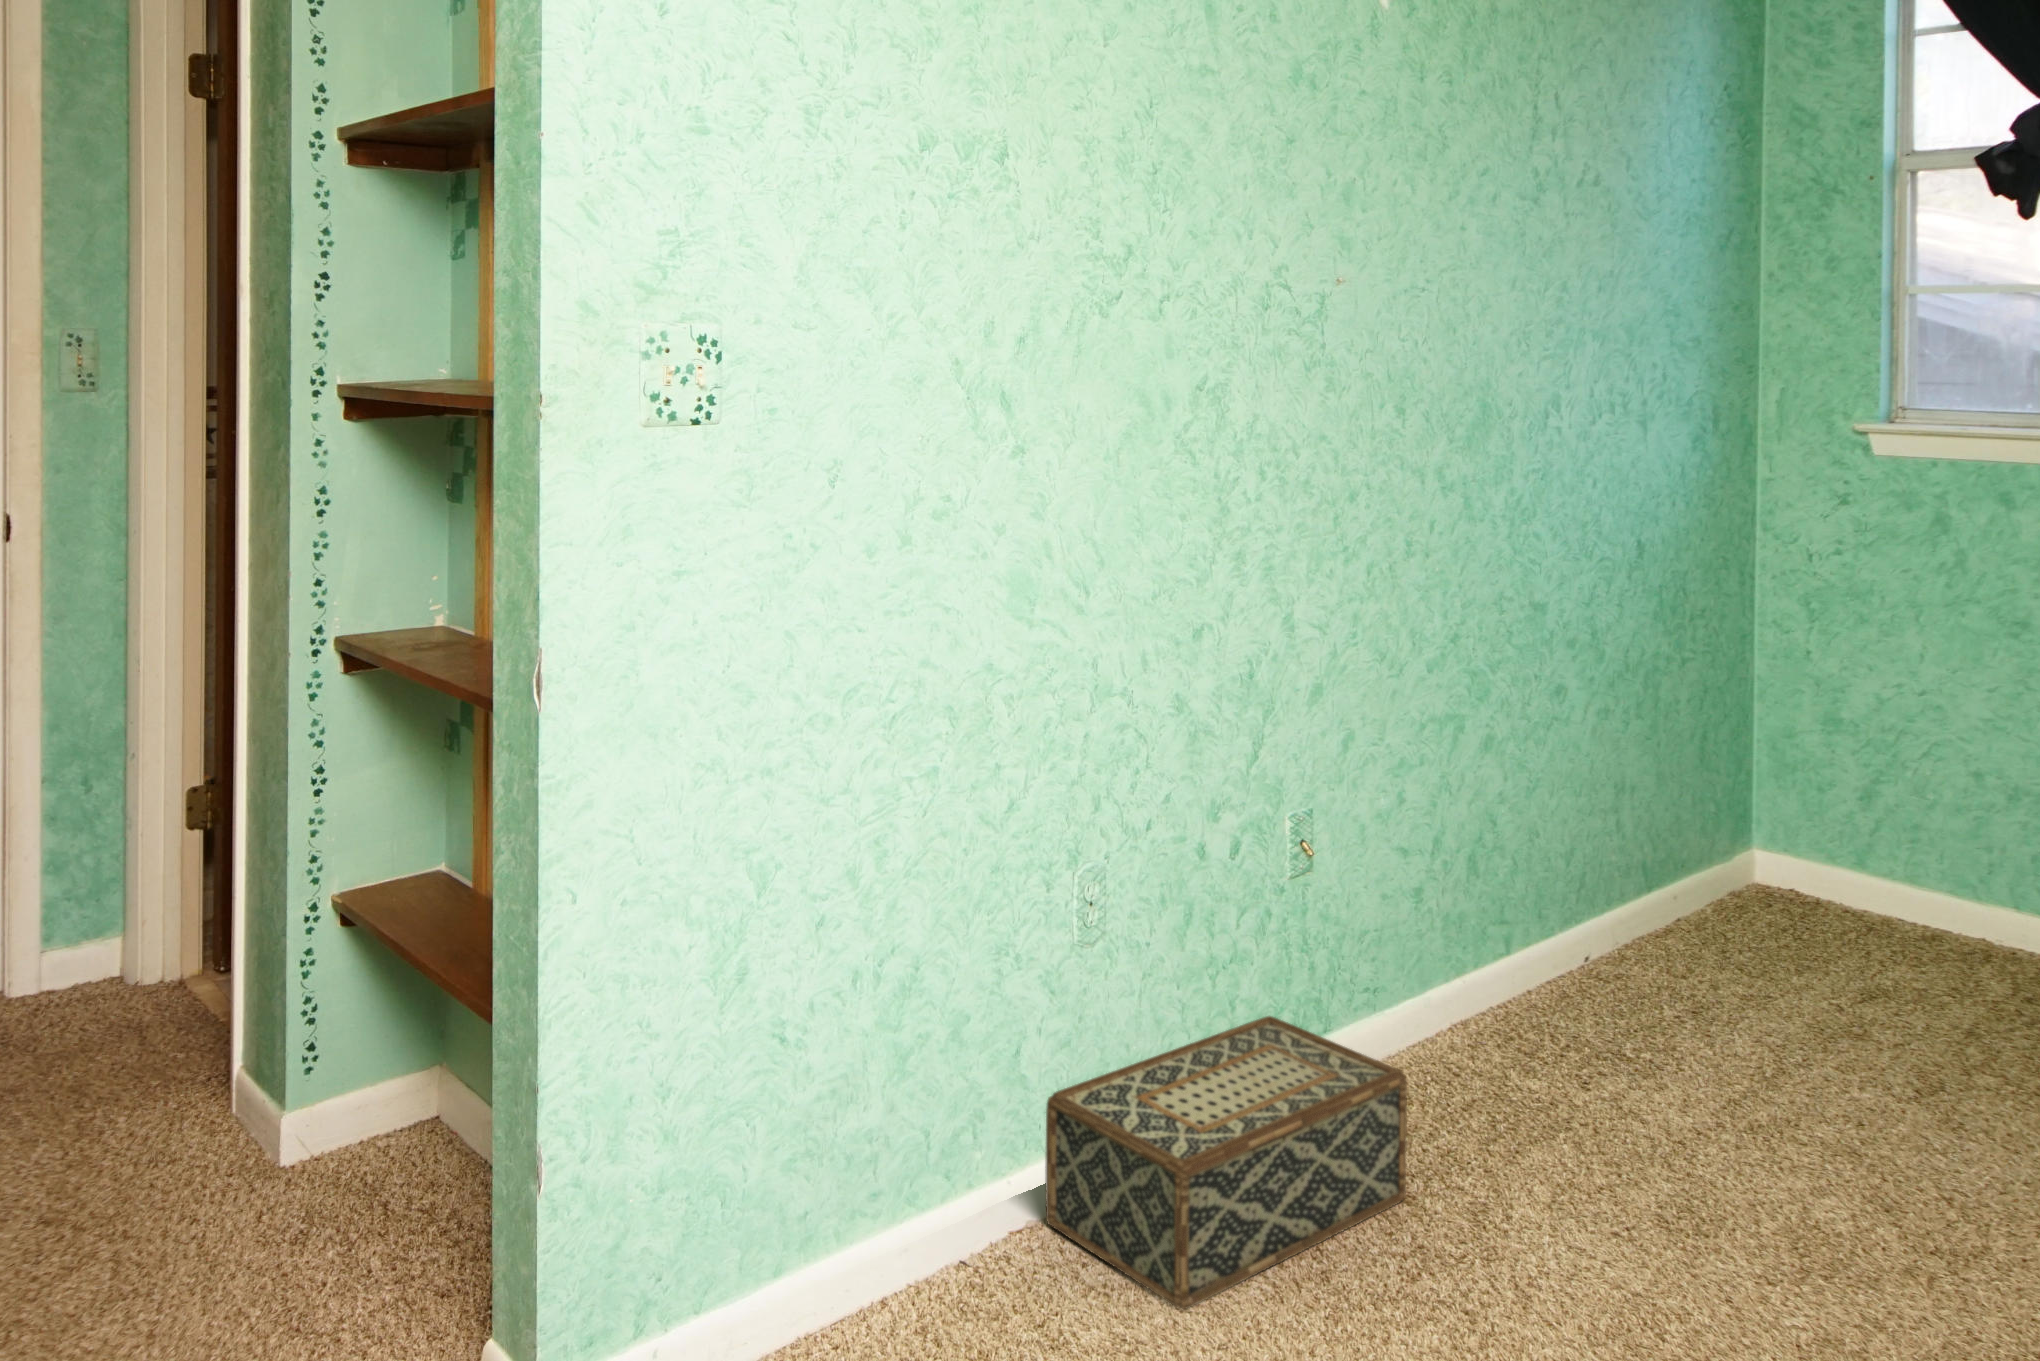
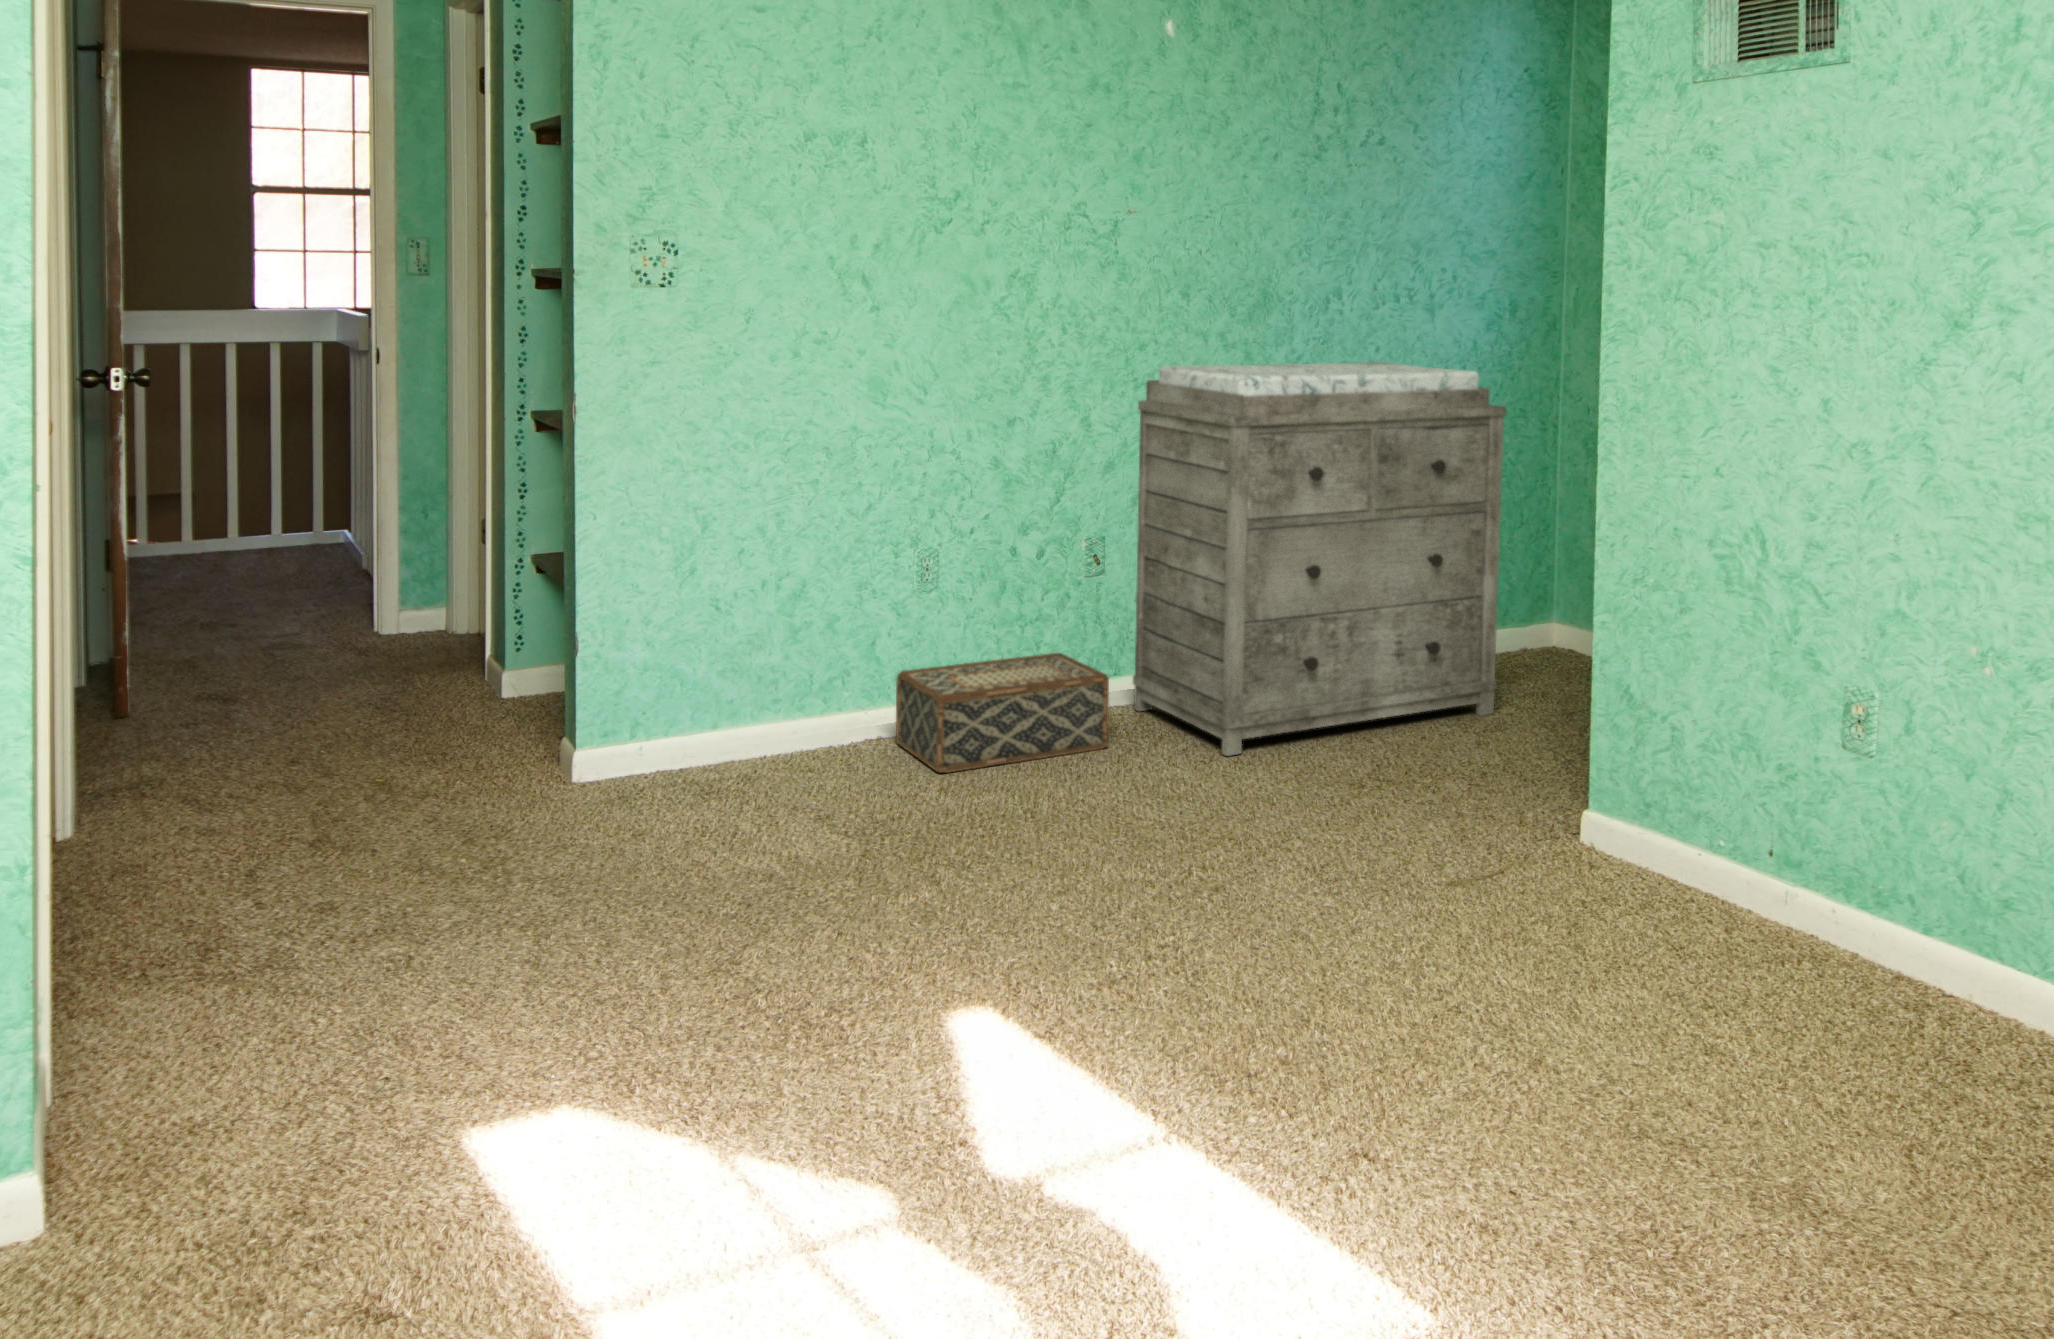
dresser: none [1359,500,1900,1204] -> present [1133,362,1506,756]

